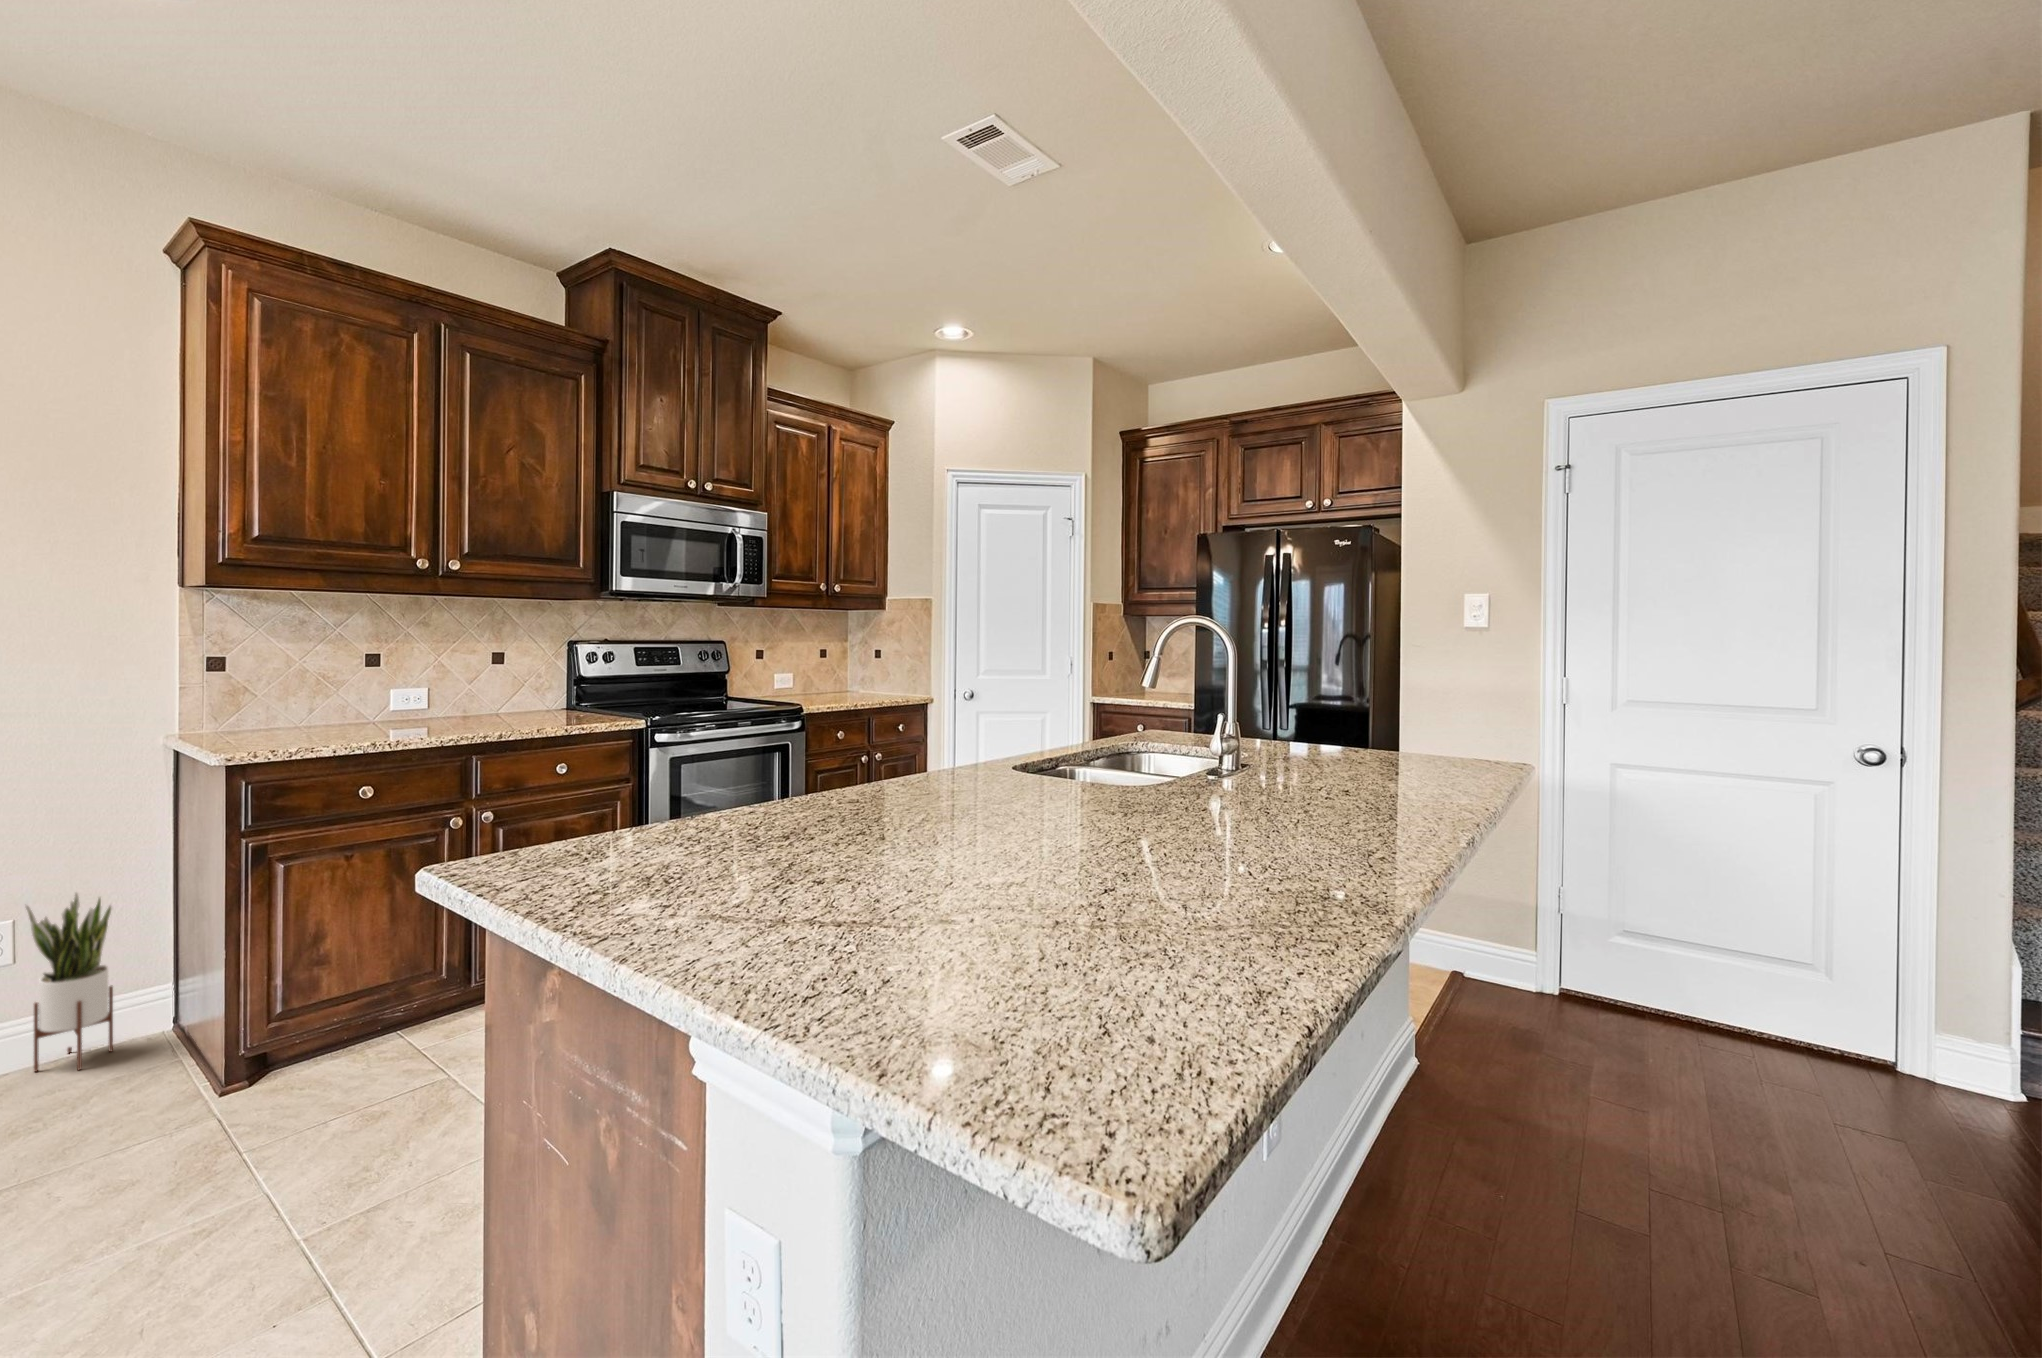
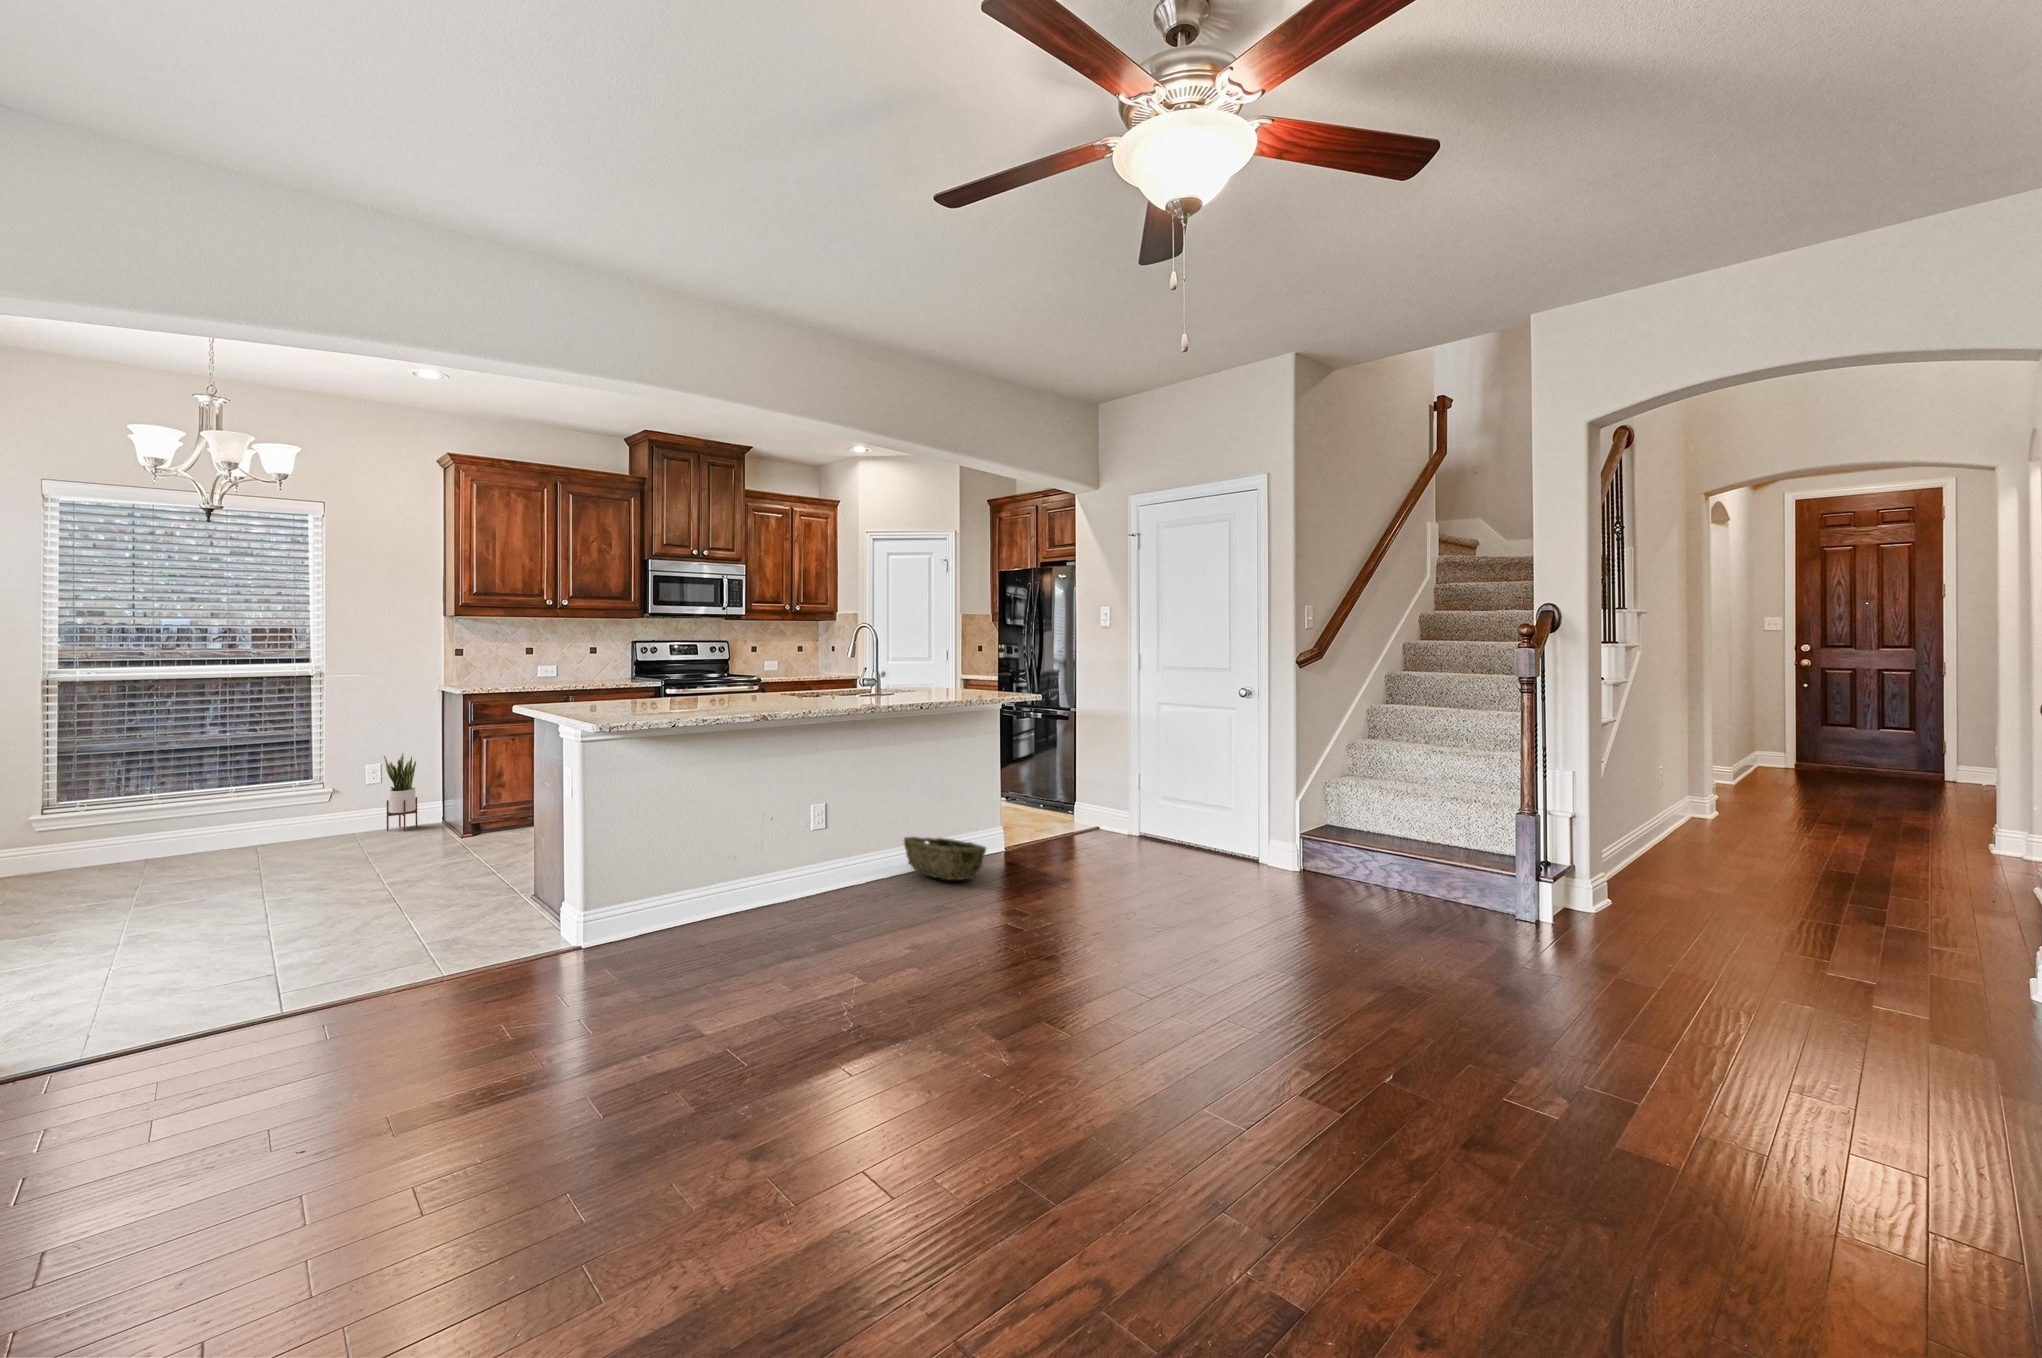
woven basket: none [1365,1106,1595,1261] -> present [904,837,986,880]

